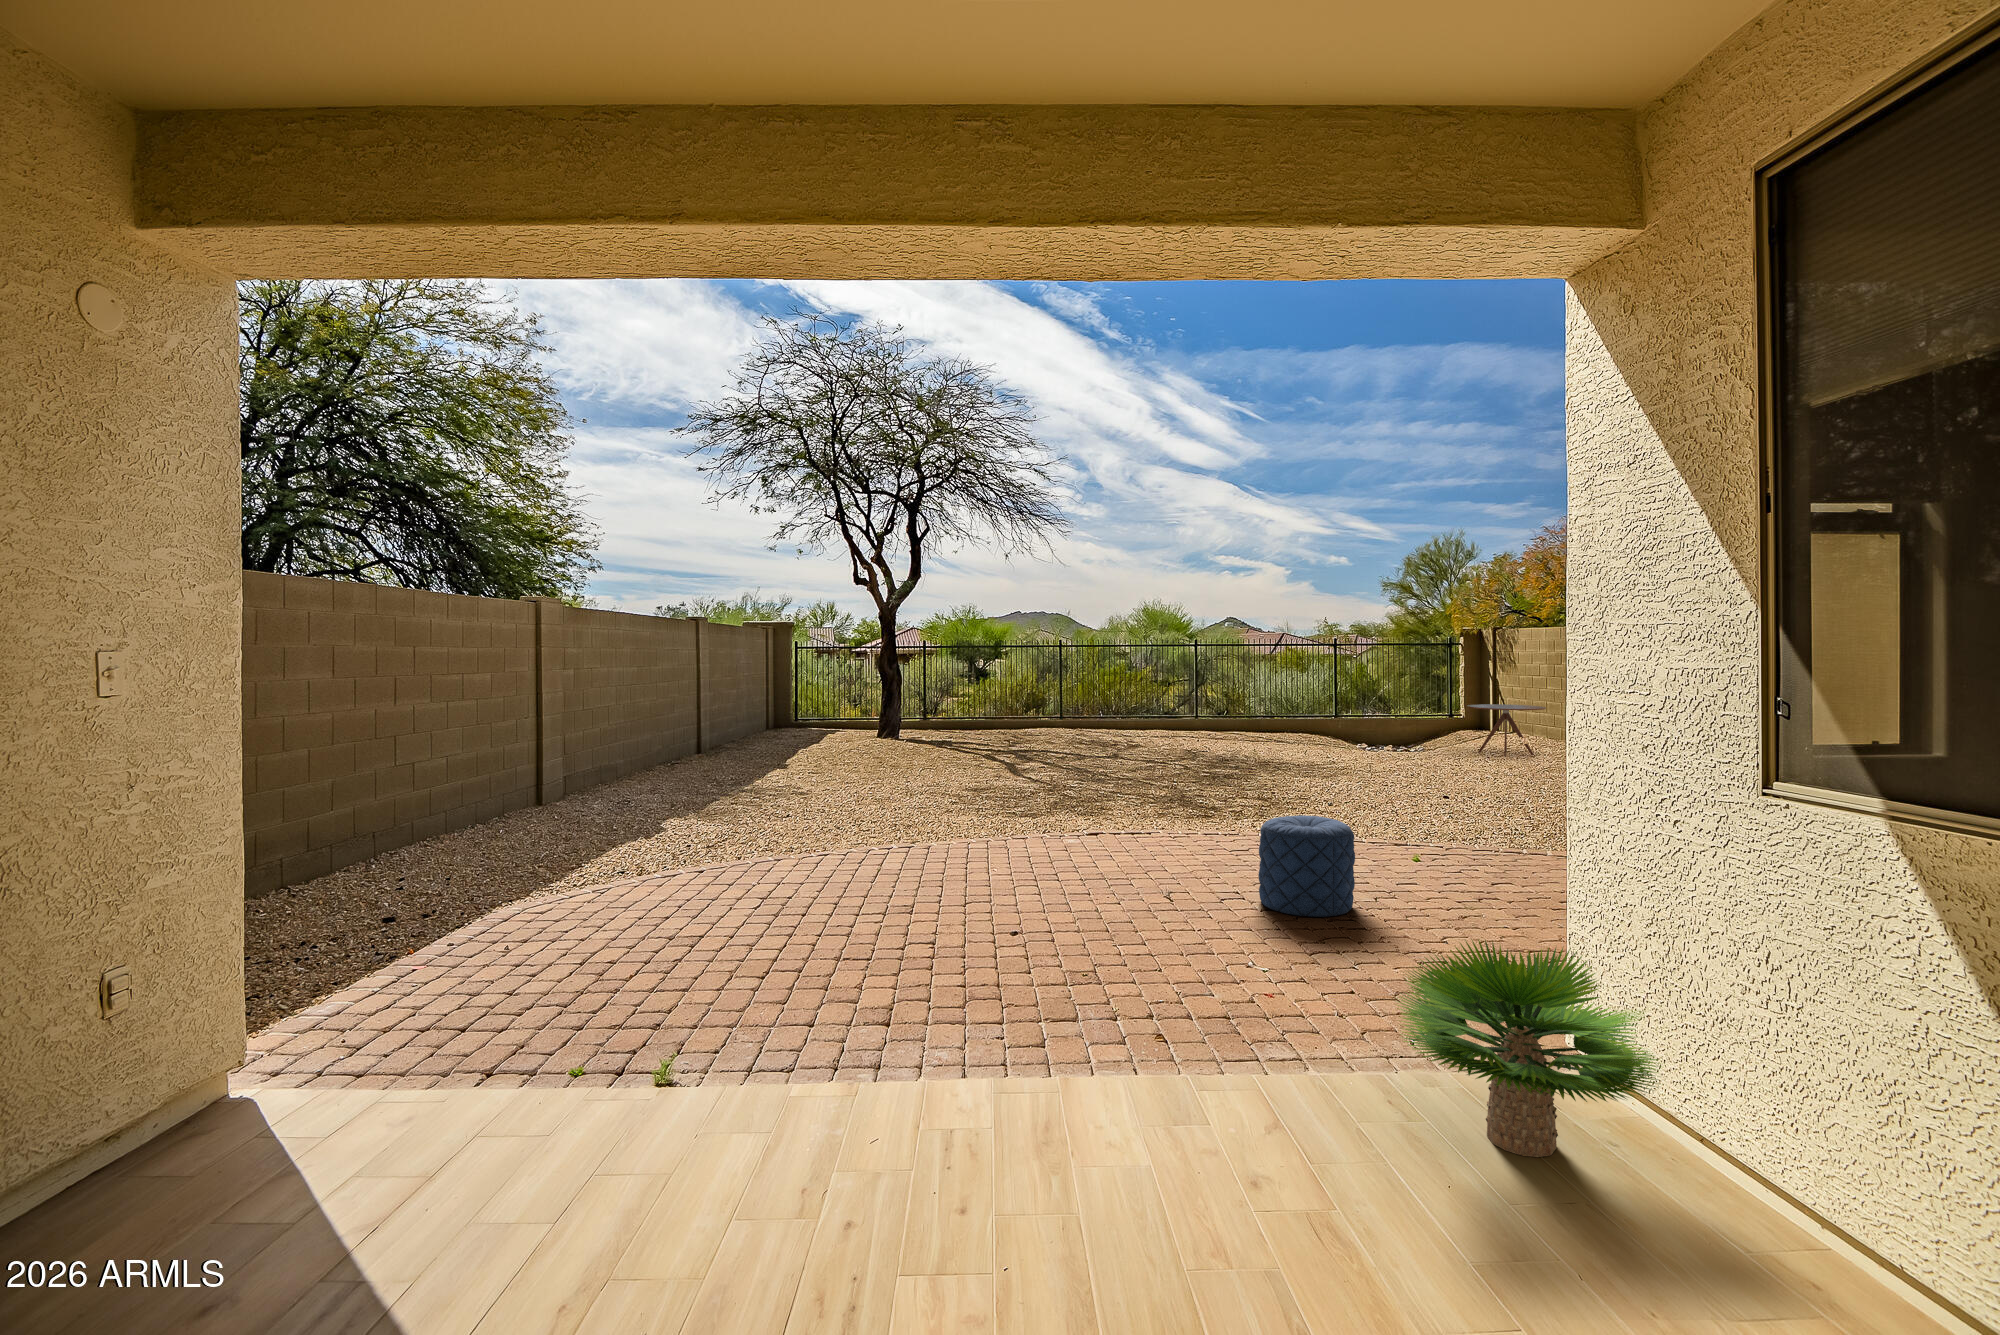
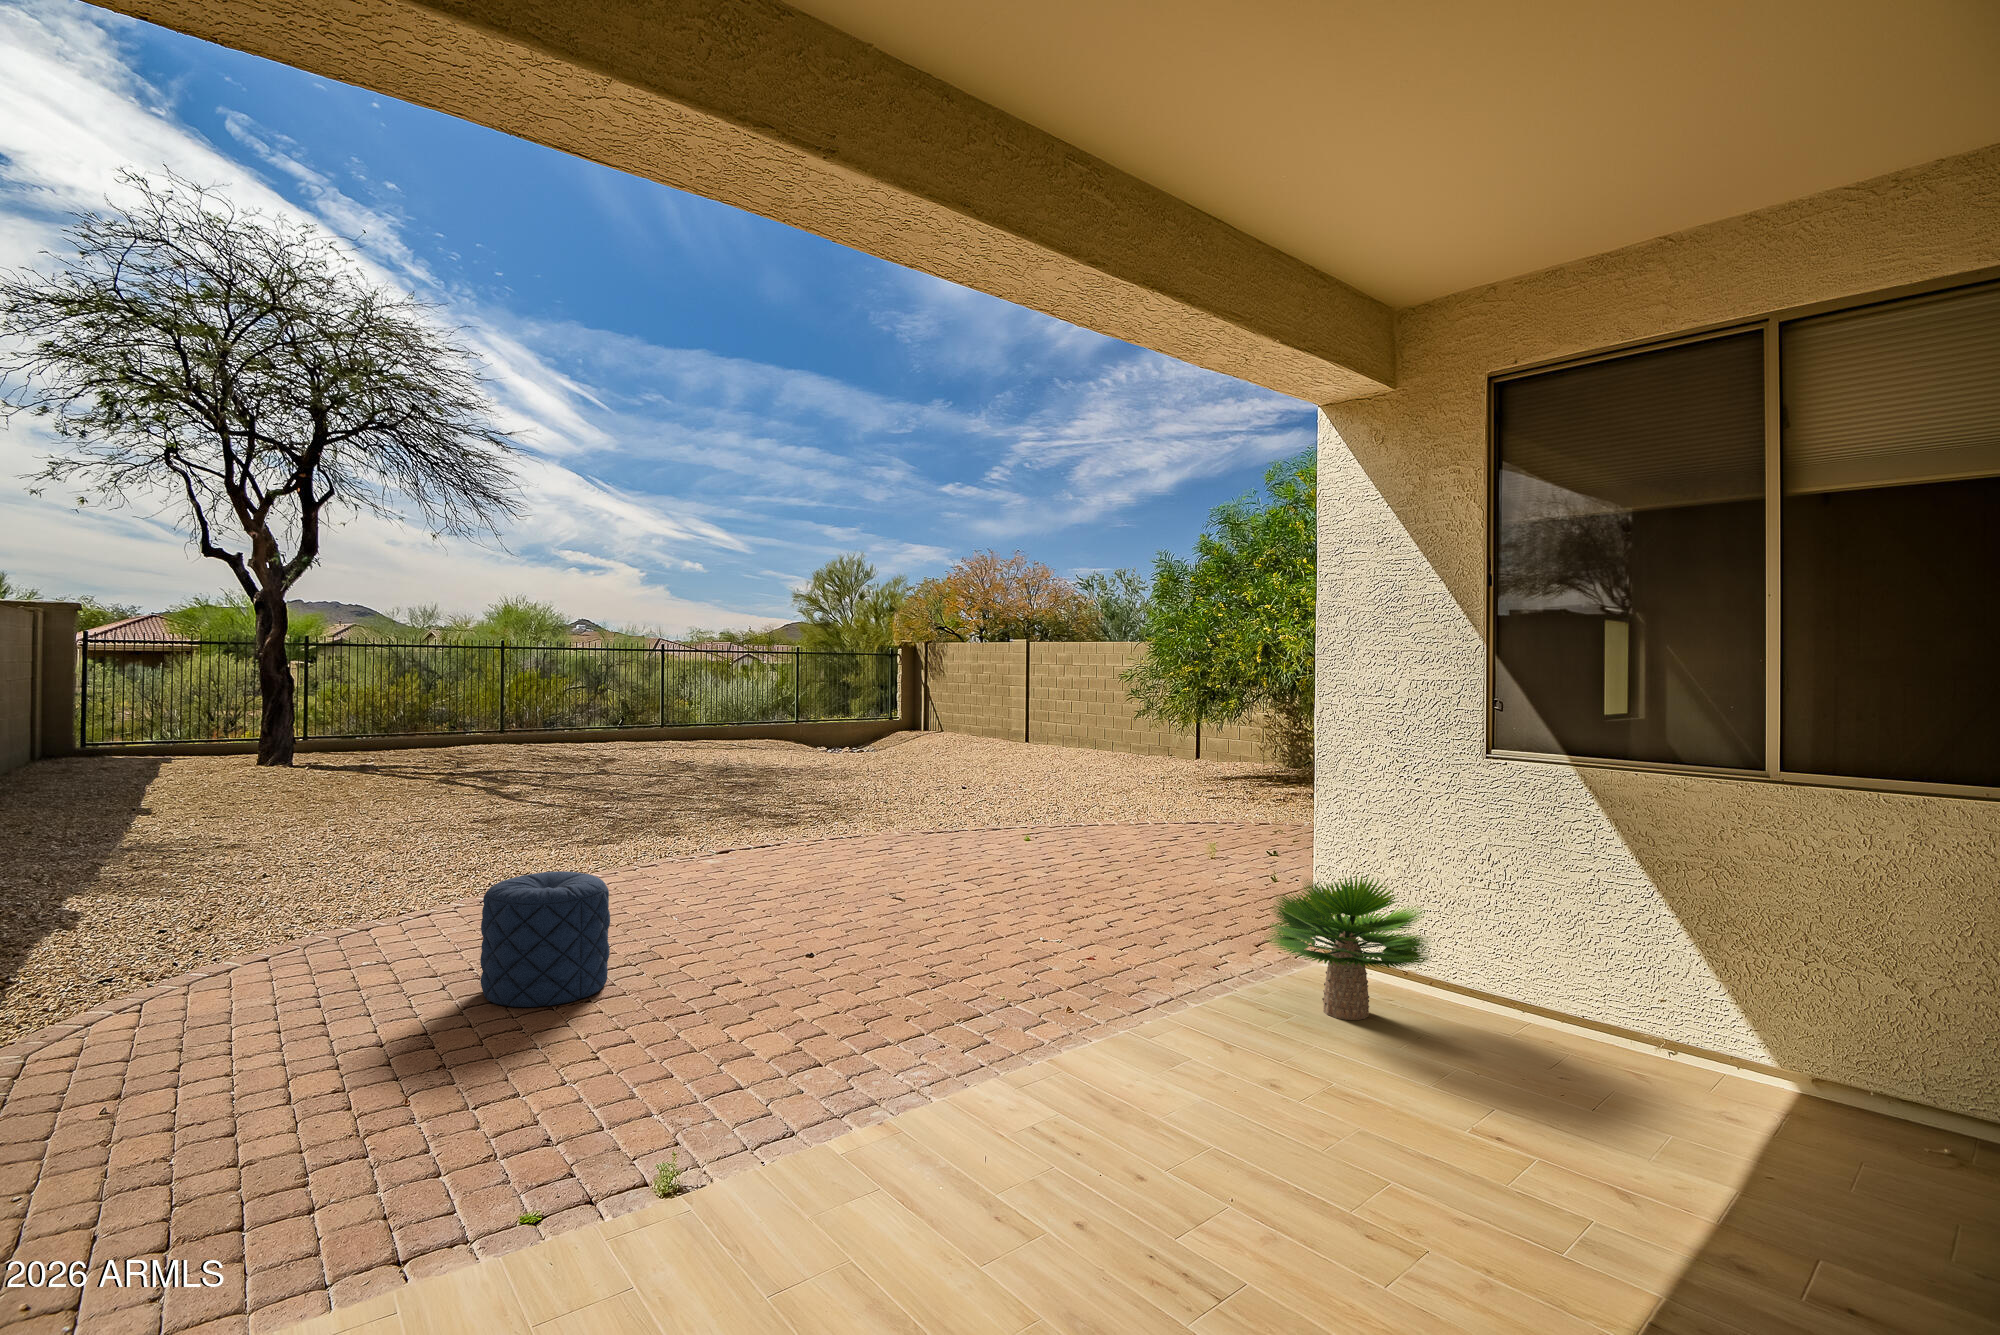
round table: present [1467,704,1546,756] -> none [920,708,984,756]
pouf: present [1258,816,1355,917] -> present [480,871,610,1007]

